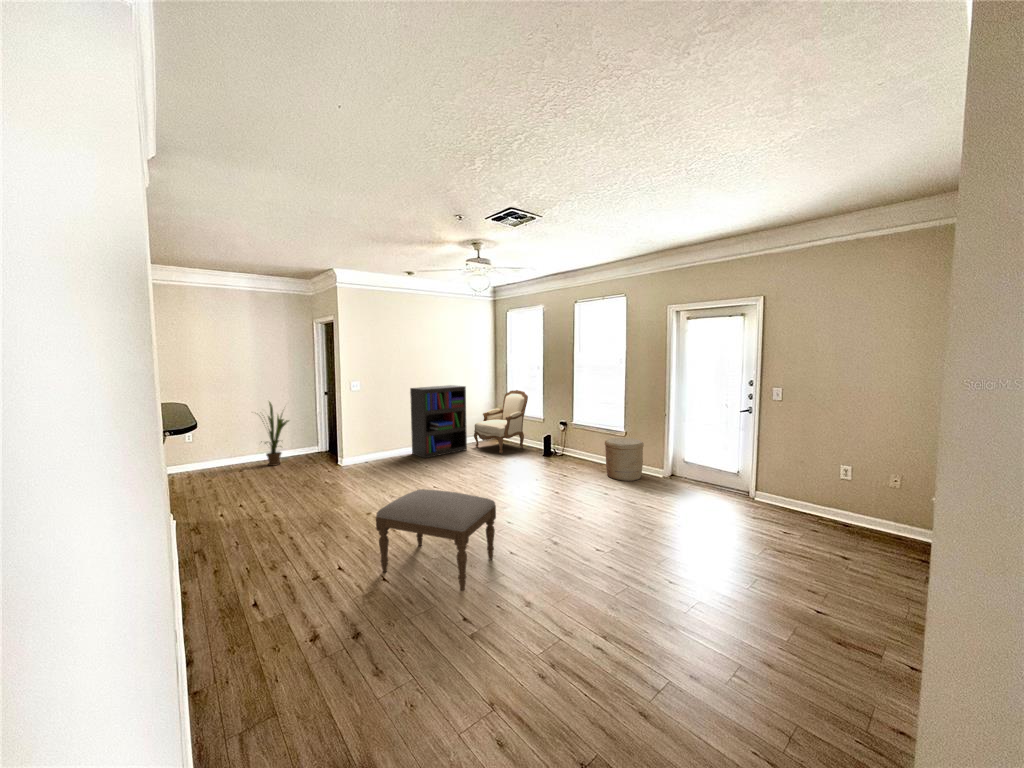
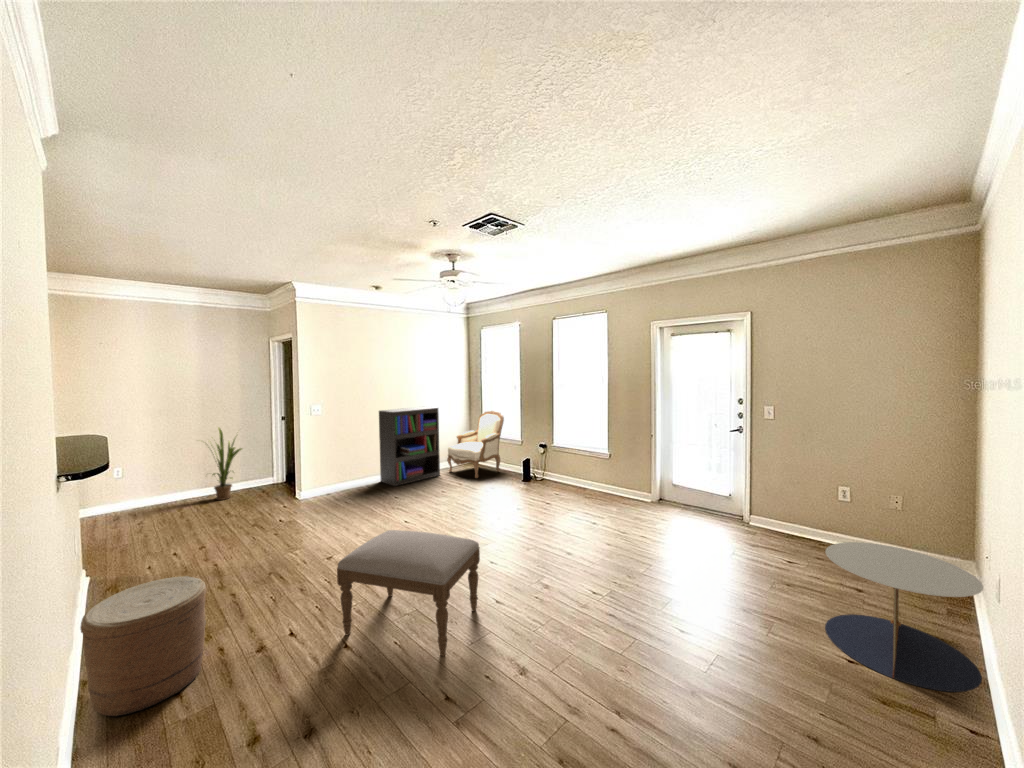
woven basket: present [605,437,644,481] -> present [80,576,206,716]
side table: none [803,512,941,638] -> present [825,542,983,692]

